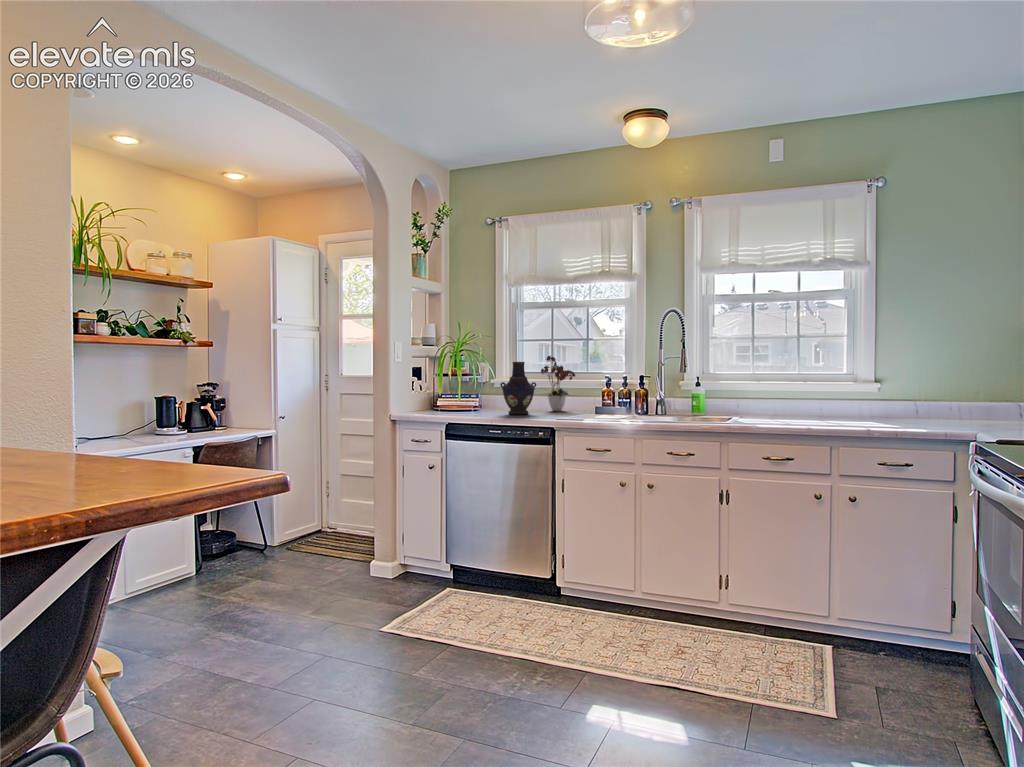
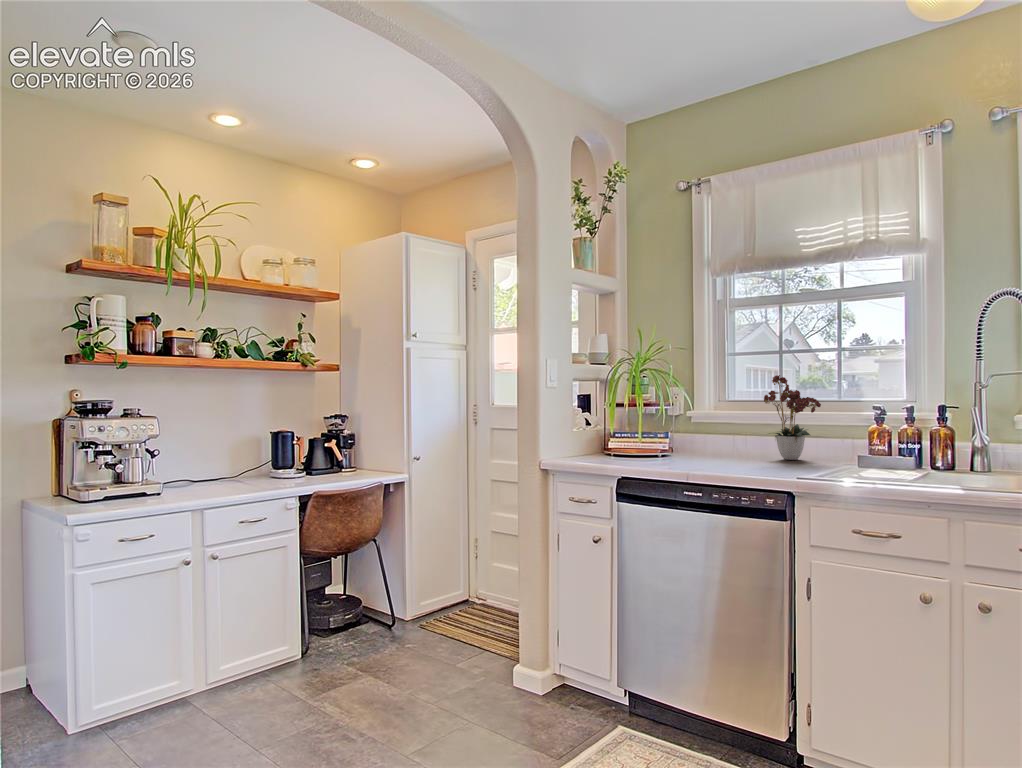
vase: present [500,362,536,415] -> none [699,385,757,466]

